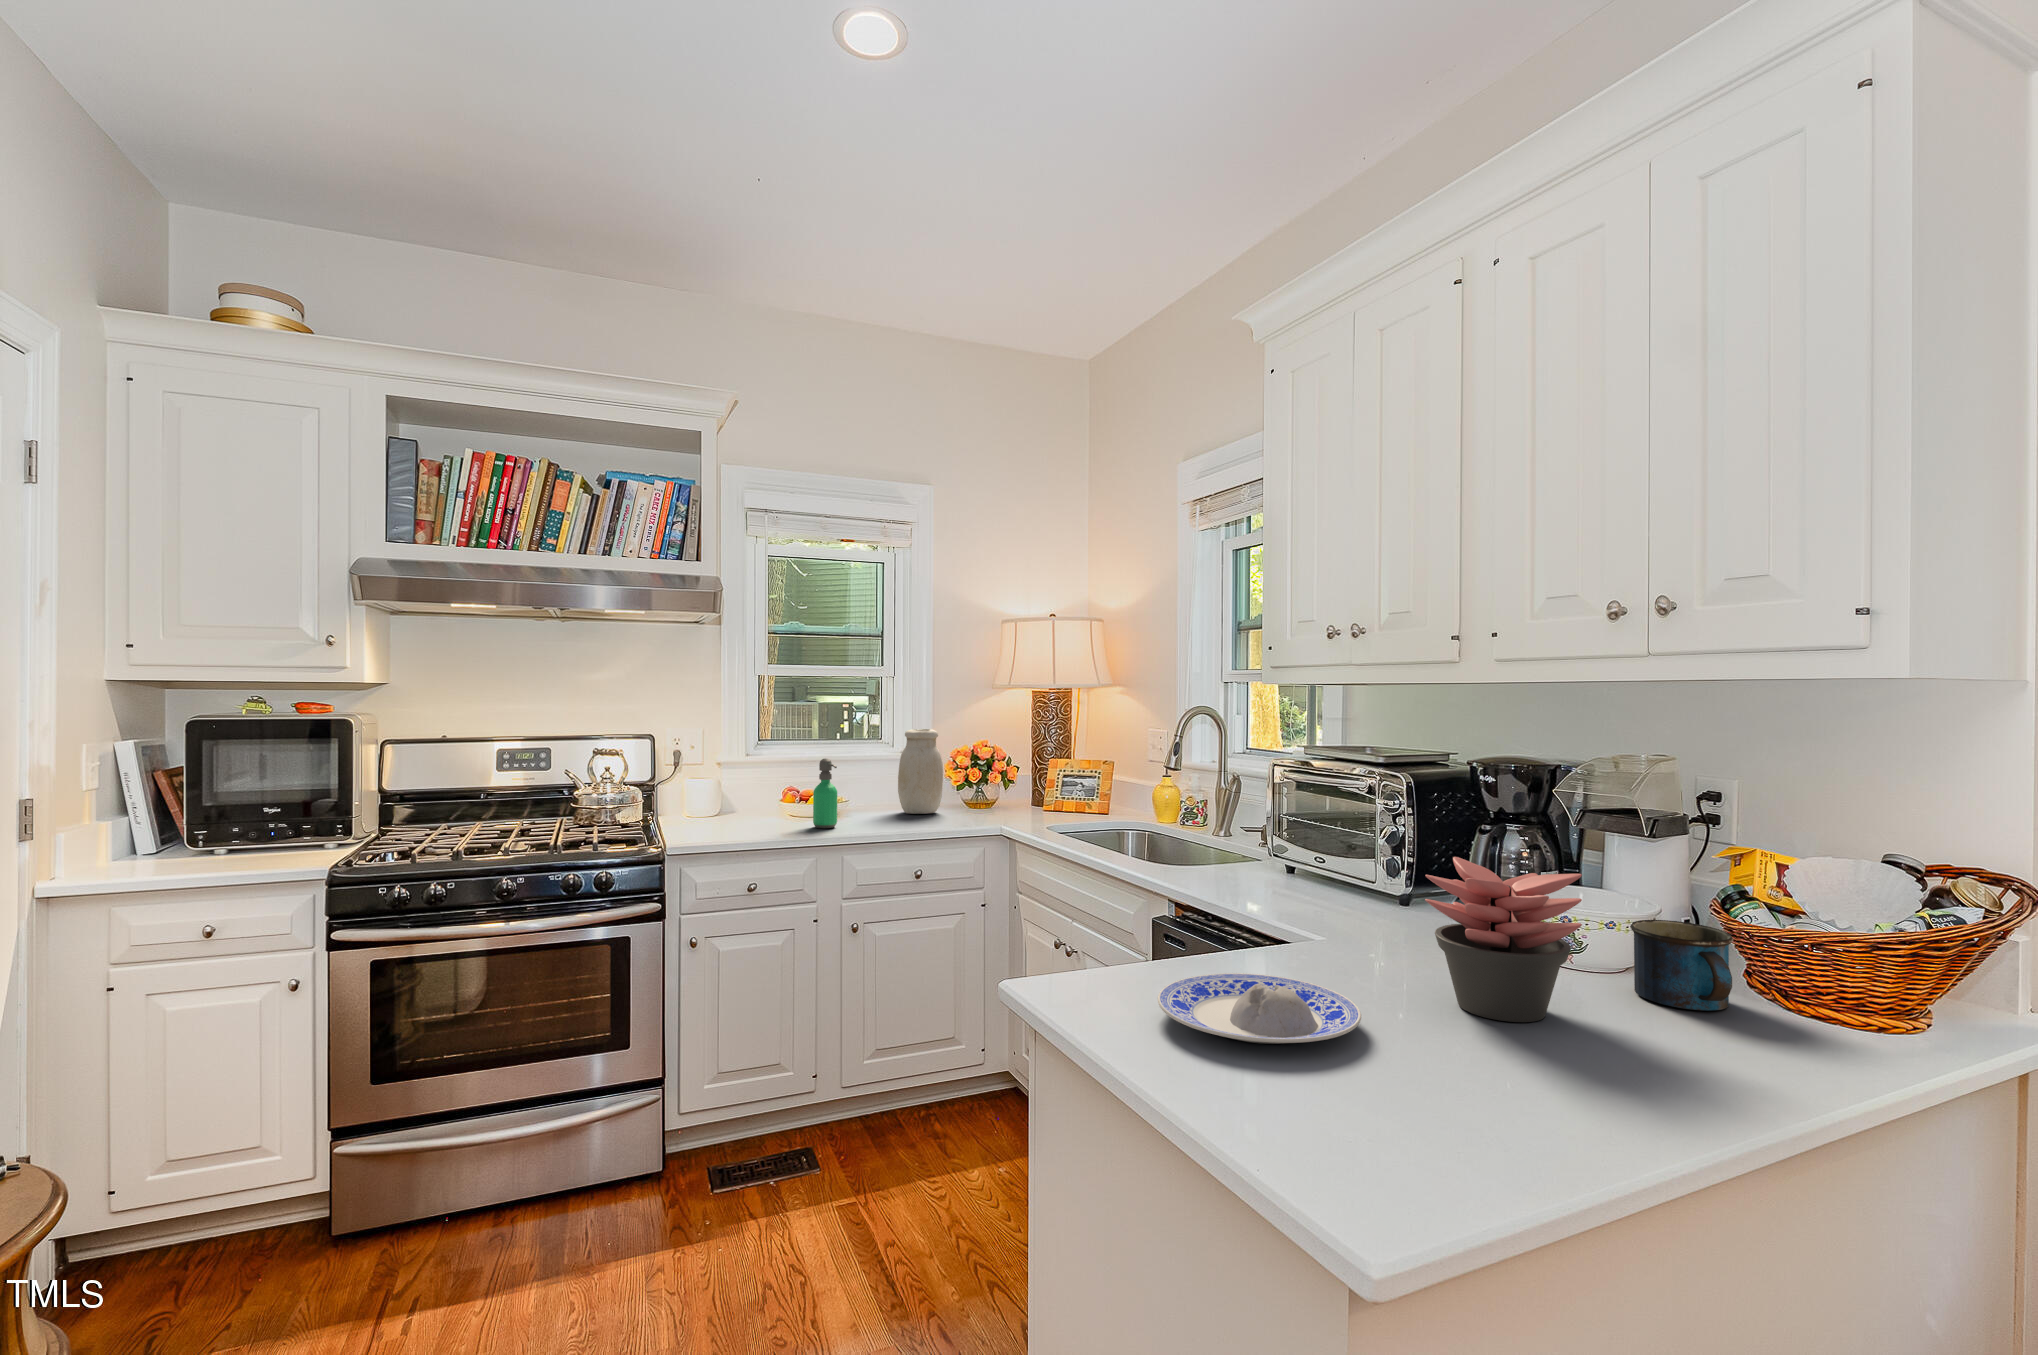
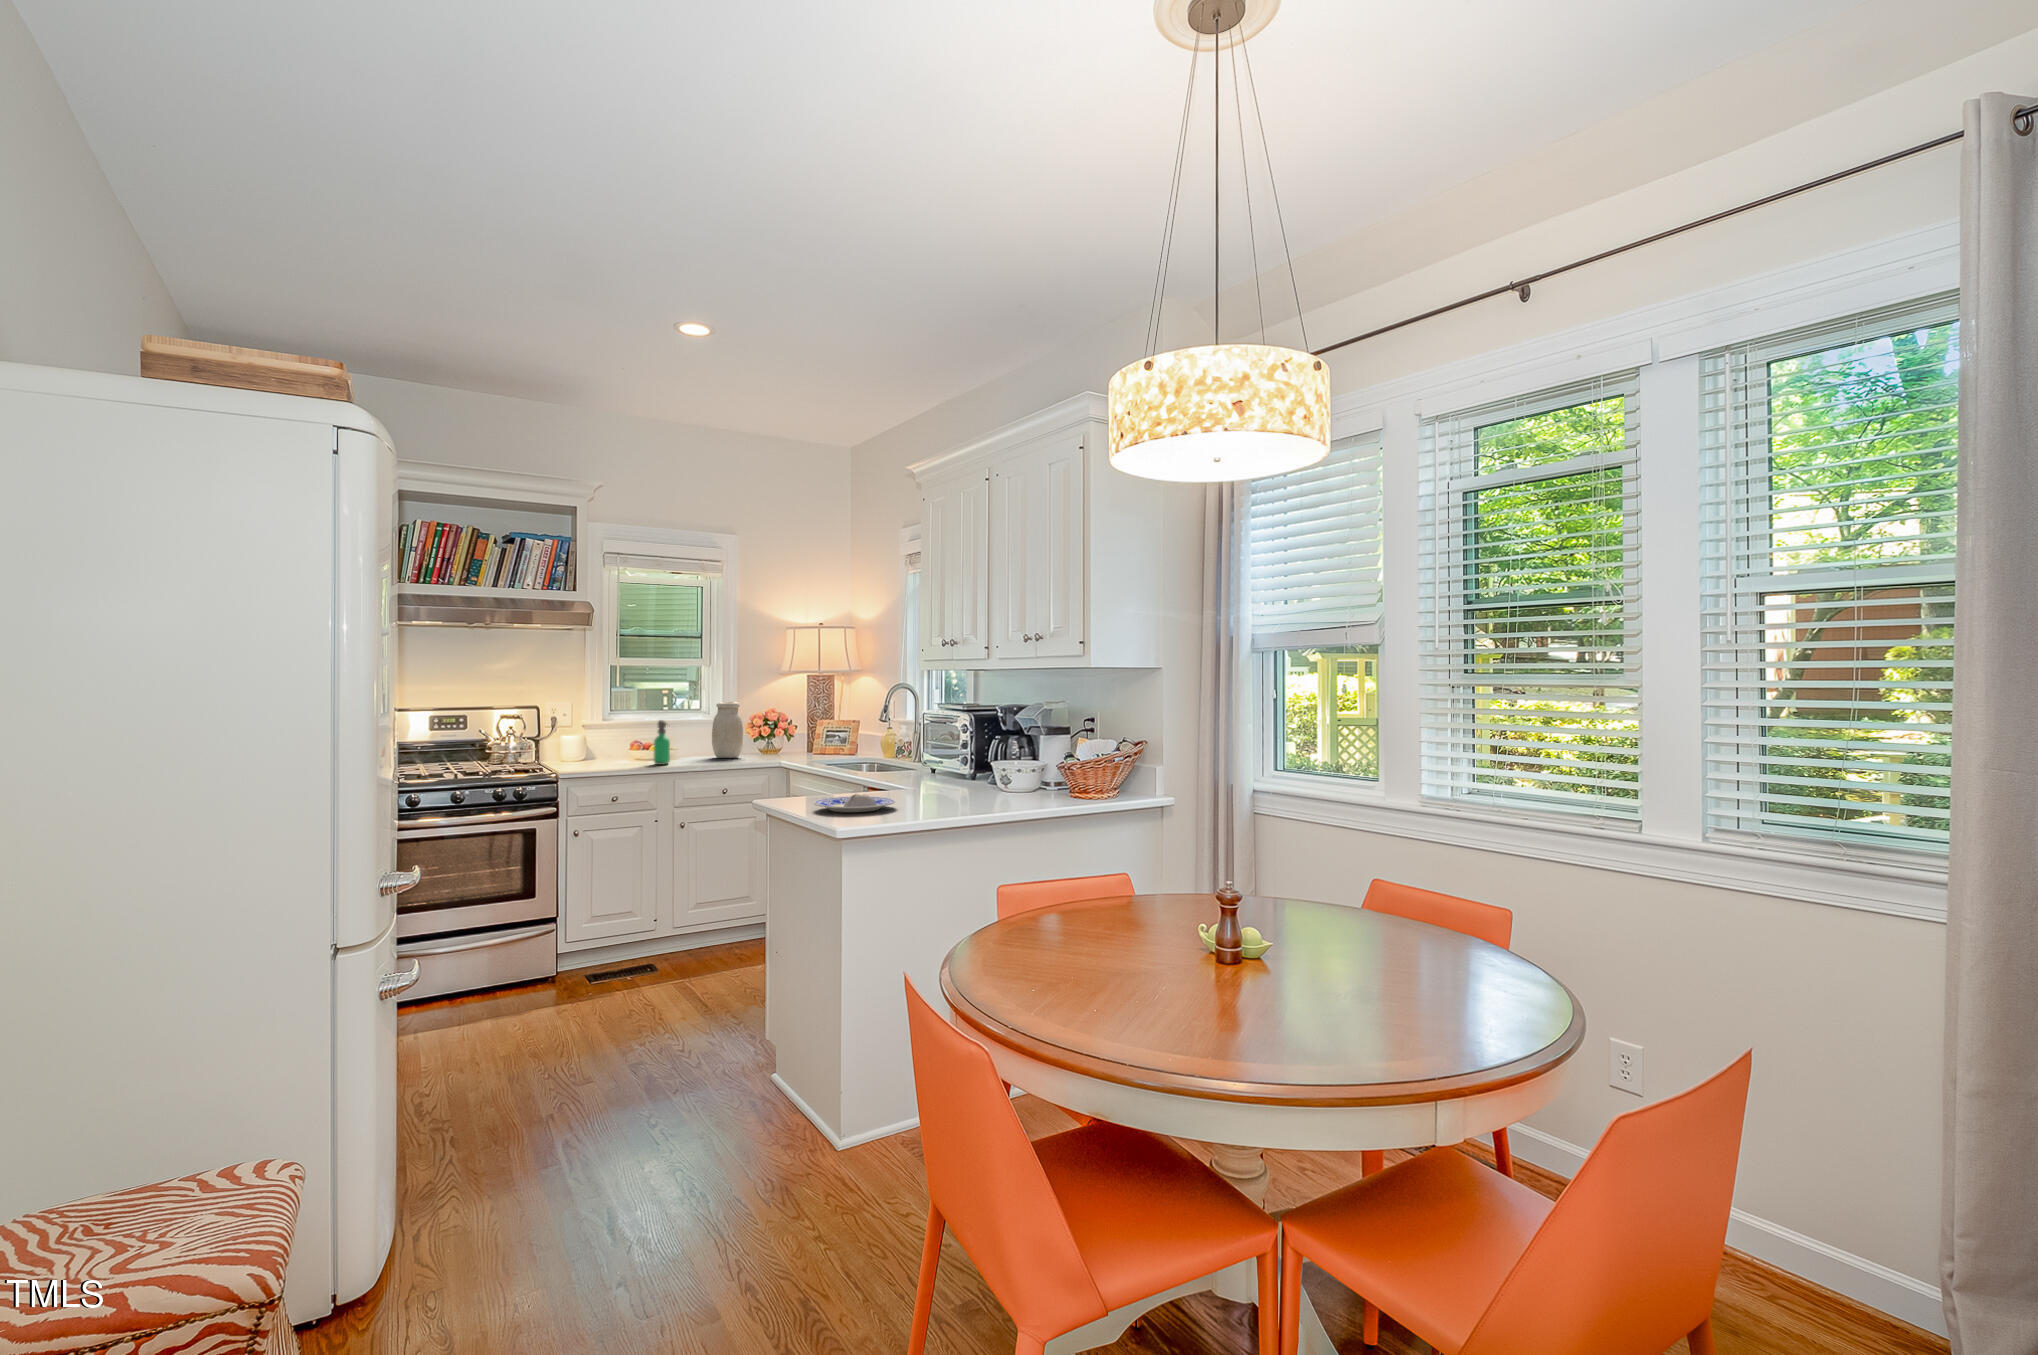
succulent plant: present [1425,857,1582,1022] -> none [934,745,990,806]
mug: present [1630,920,1734,1011] -> none [1022,770,1057,802]

